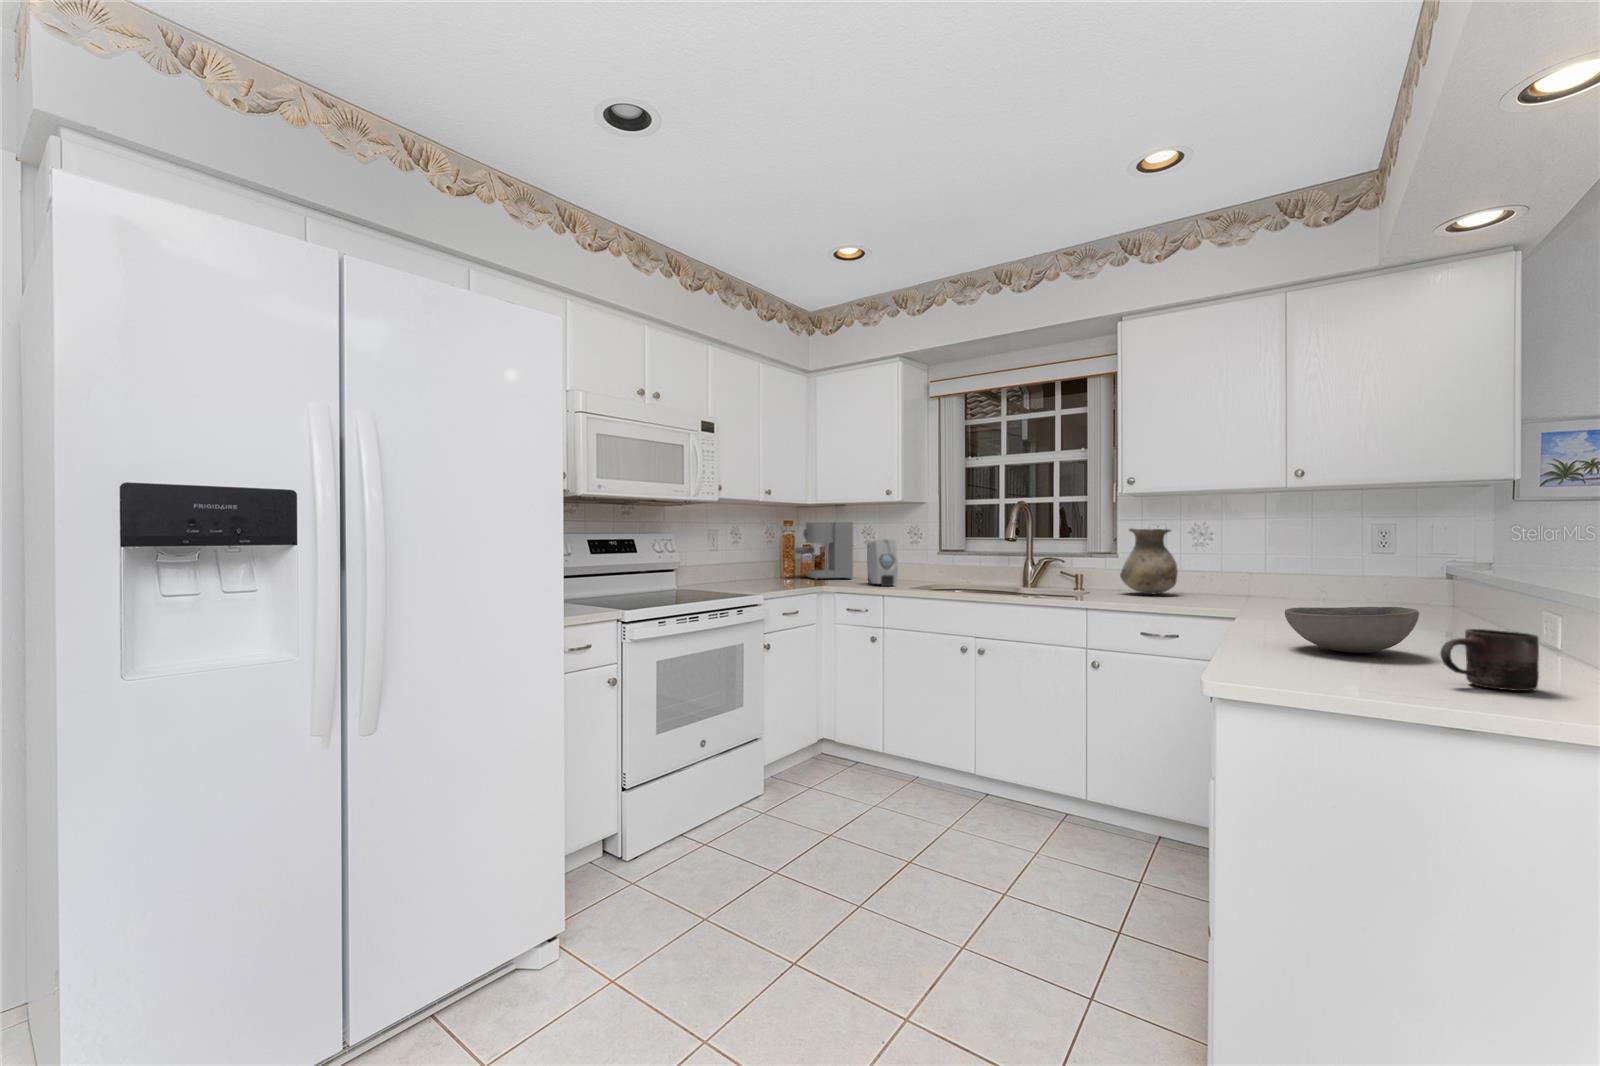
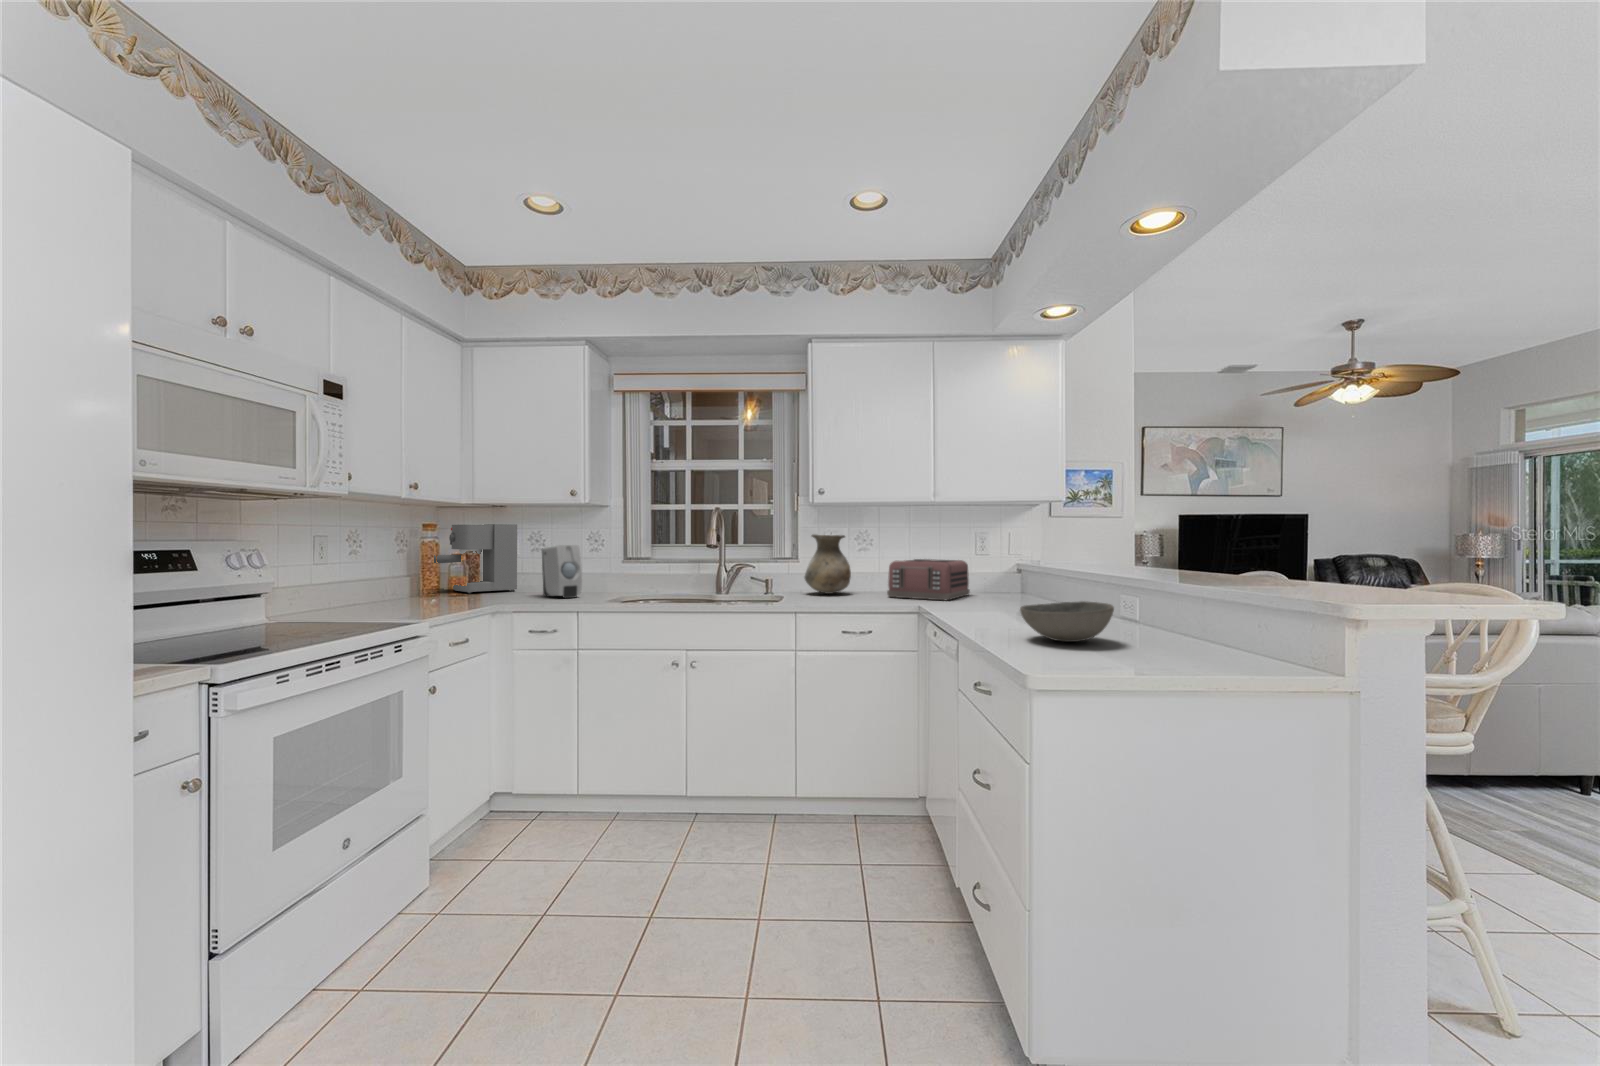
toaster: none [1216,558,1345,607] -> present [887,559,970,600]
mug: present [1440,629,1539,691] -> none [1179,619,1230,666]

